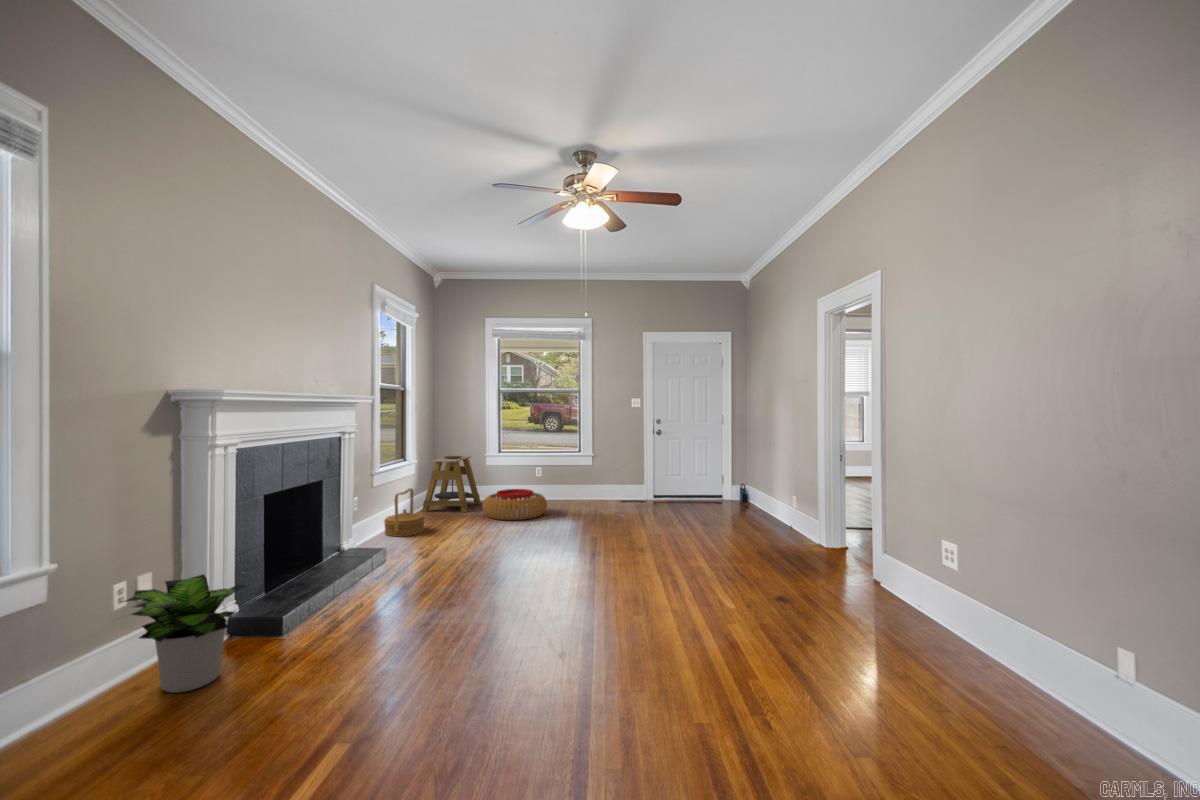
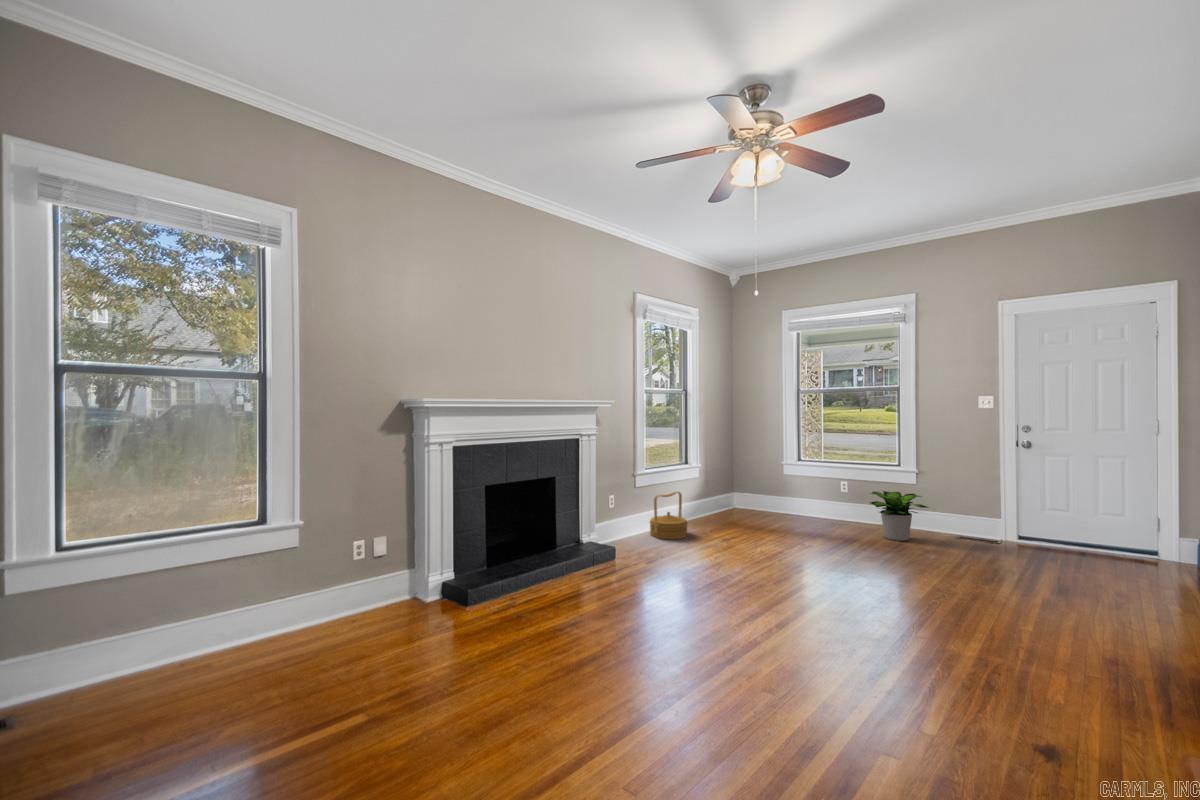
side table: present [422,456,481,512] -> none [709,461,778,524]
pouf: present [483,489,547,520] -> none [760,505,840,544]
potted plant: present [125,574,248,693] -> present [870,491,928,541]

